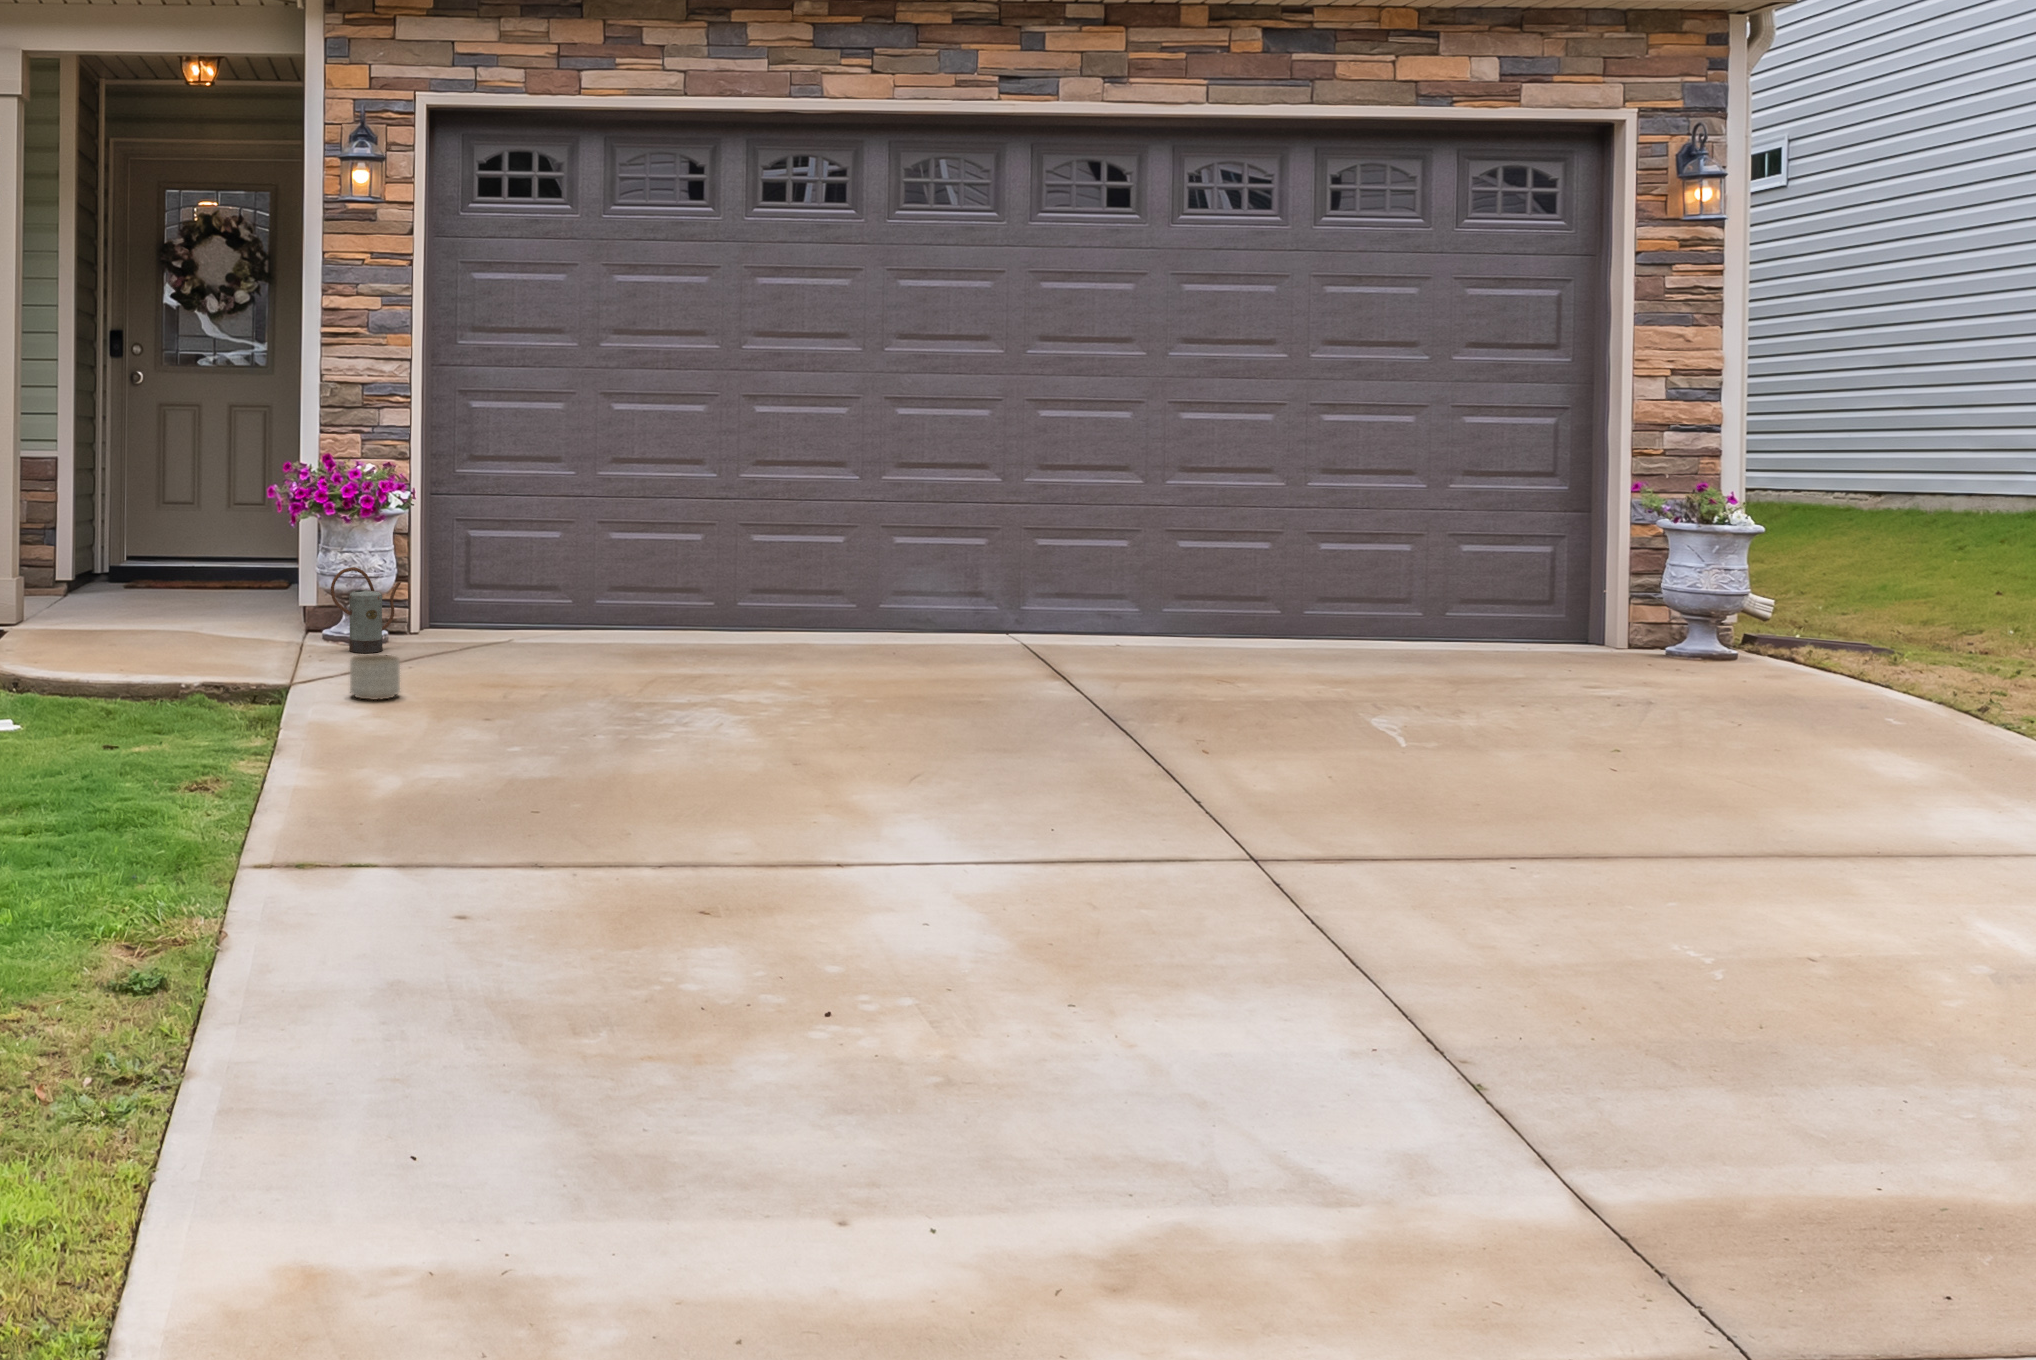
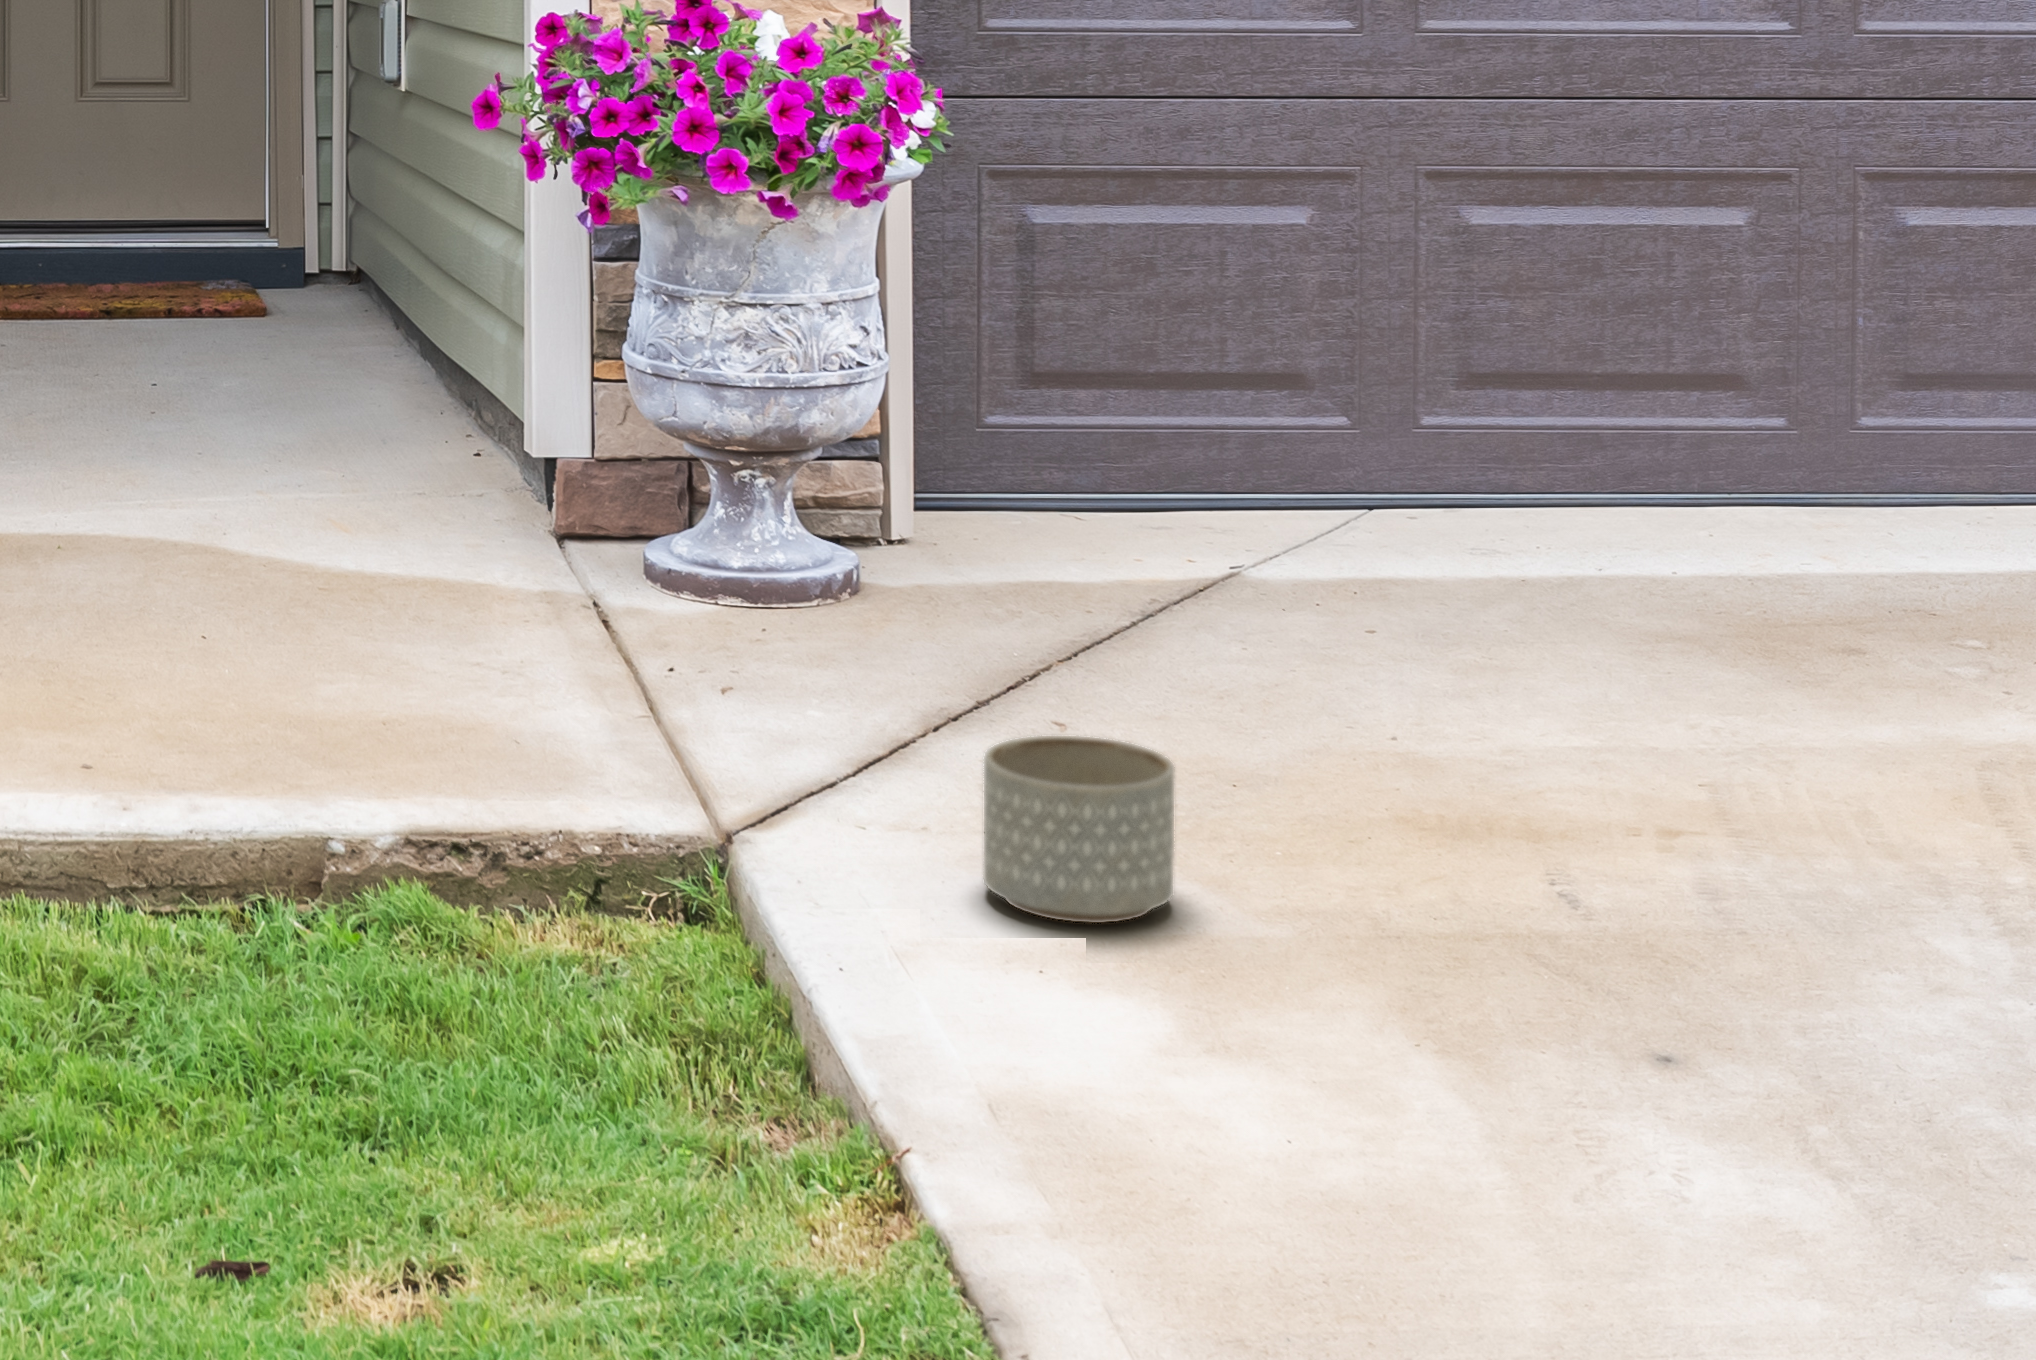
watering can: present [331,567,401,653] -> none [705,360,913,641]

